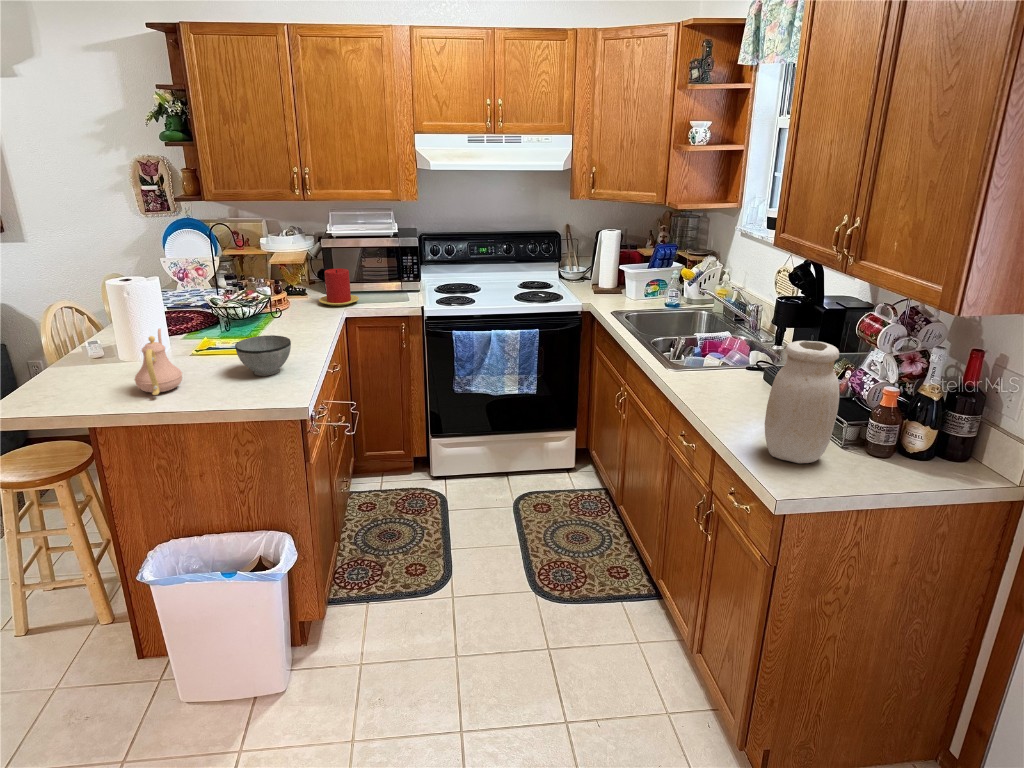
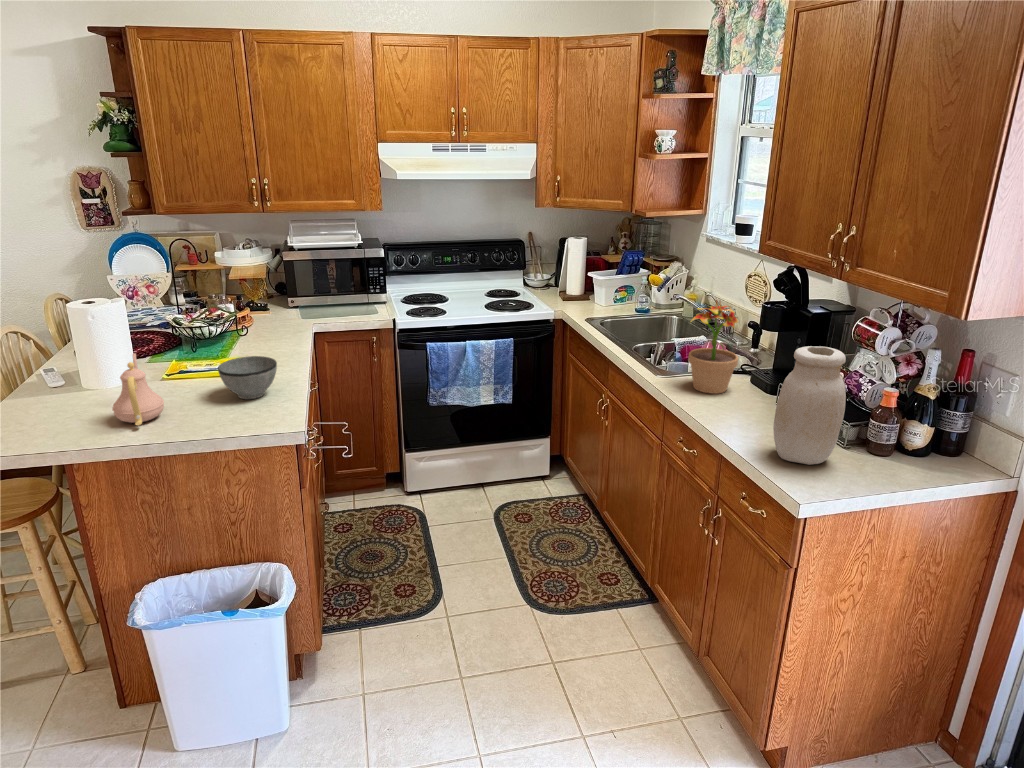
candle: present [319,268,359,306] -> none [285,282,327,321]
potted plant: none [696,293,749,389] -> present [688,300,738,394]

